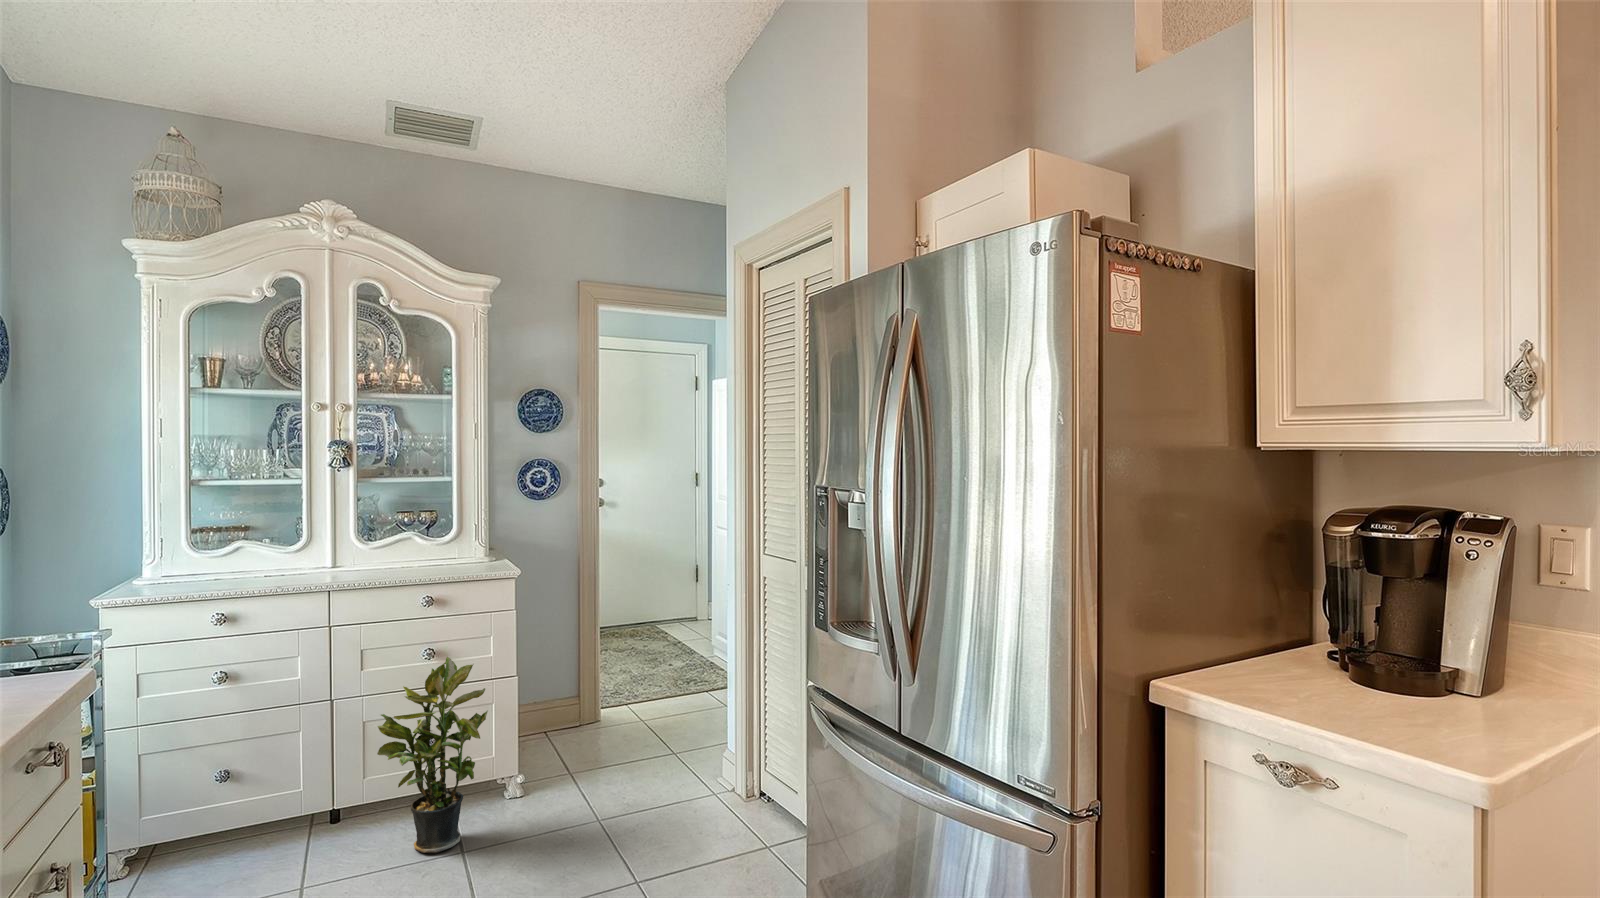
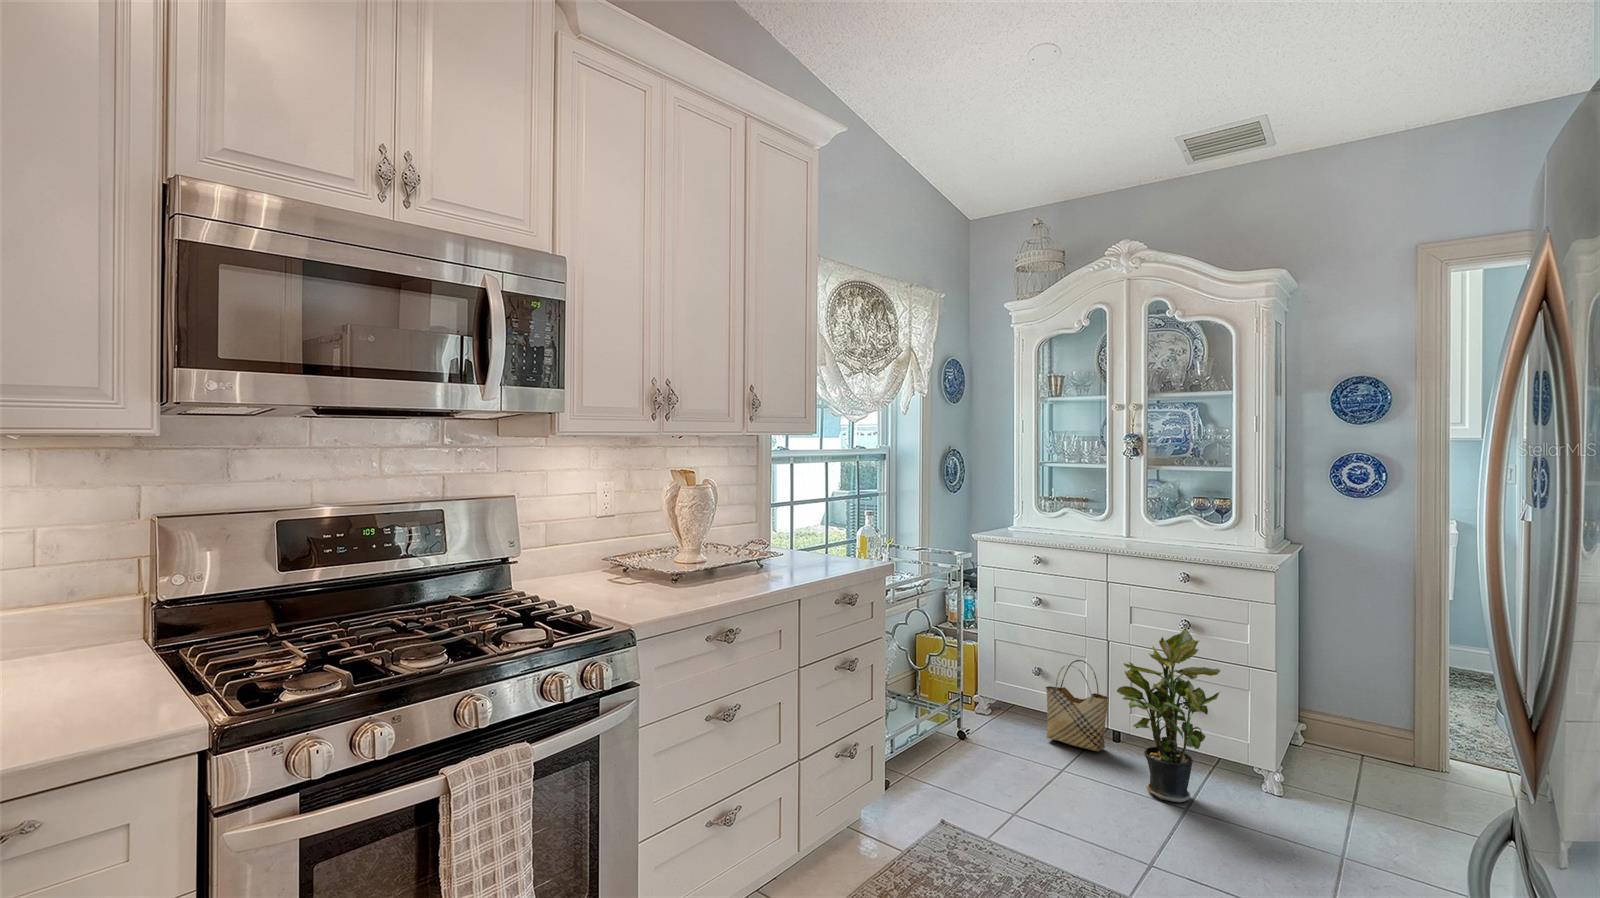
woven basket: none [244,736,338,859] -> present [1046,660,1109,751]

